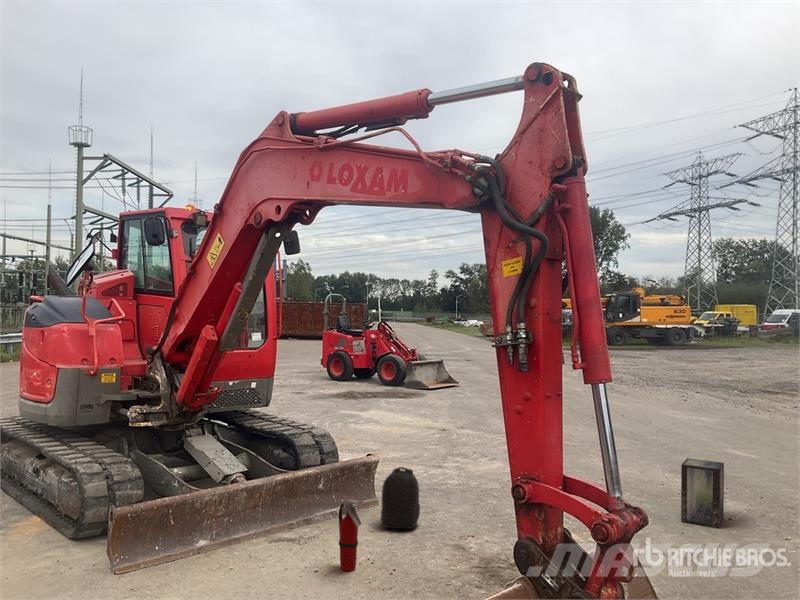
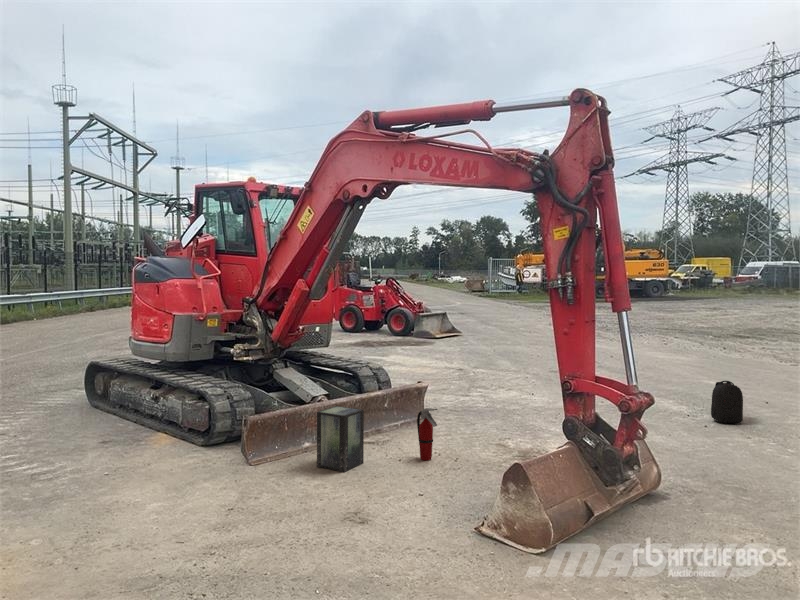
storage box: present [681,458,724,528] -> present [317,406,364,472]
backpack: present [381,467,420,529] -> present [711,381,743,423]

